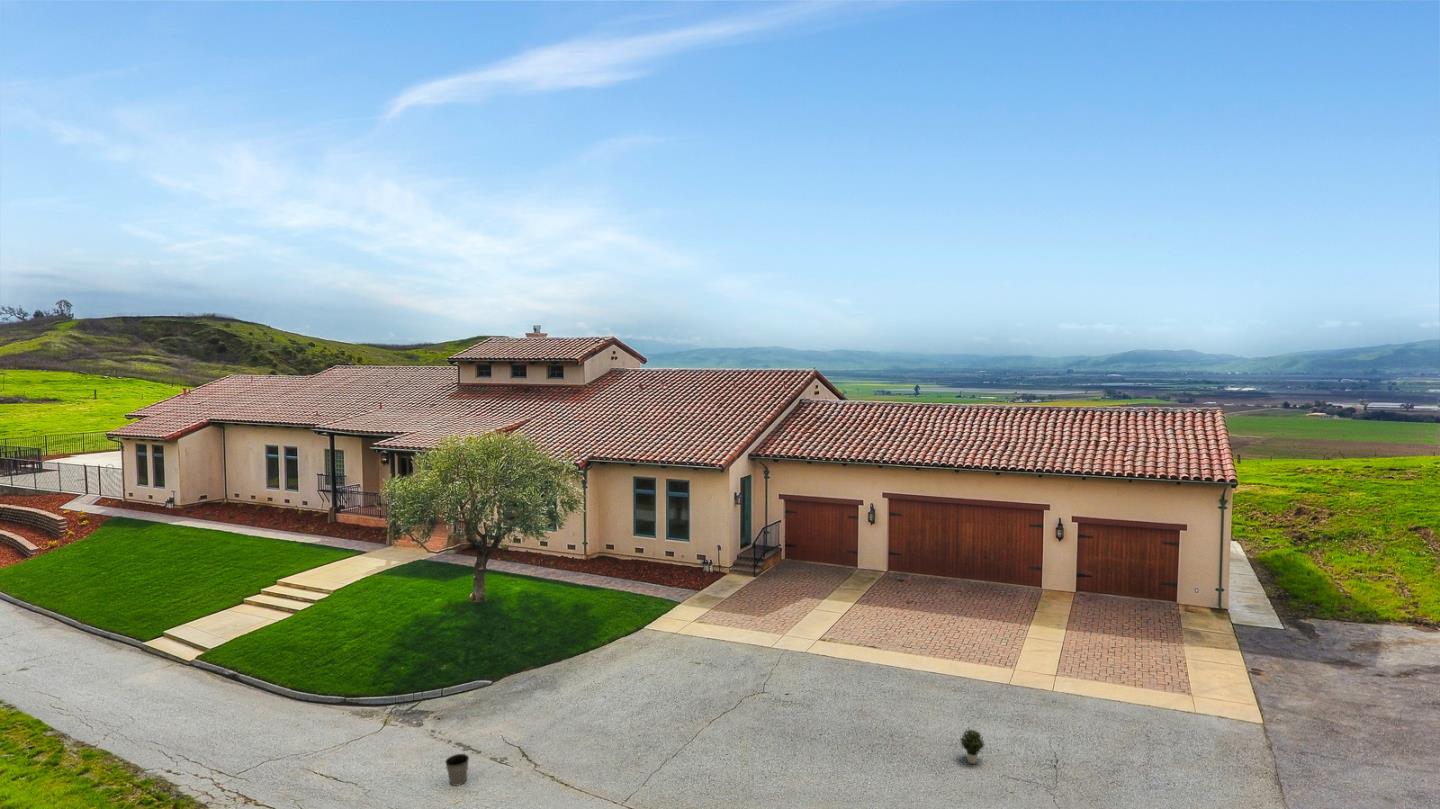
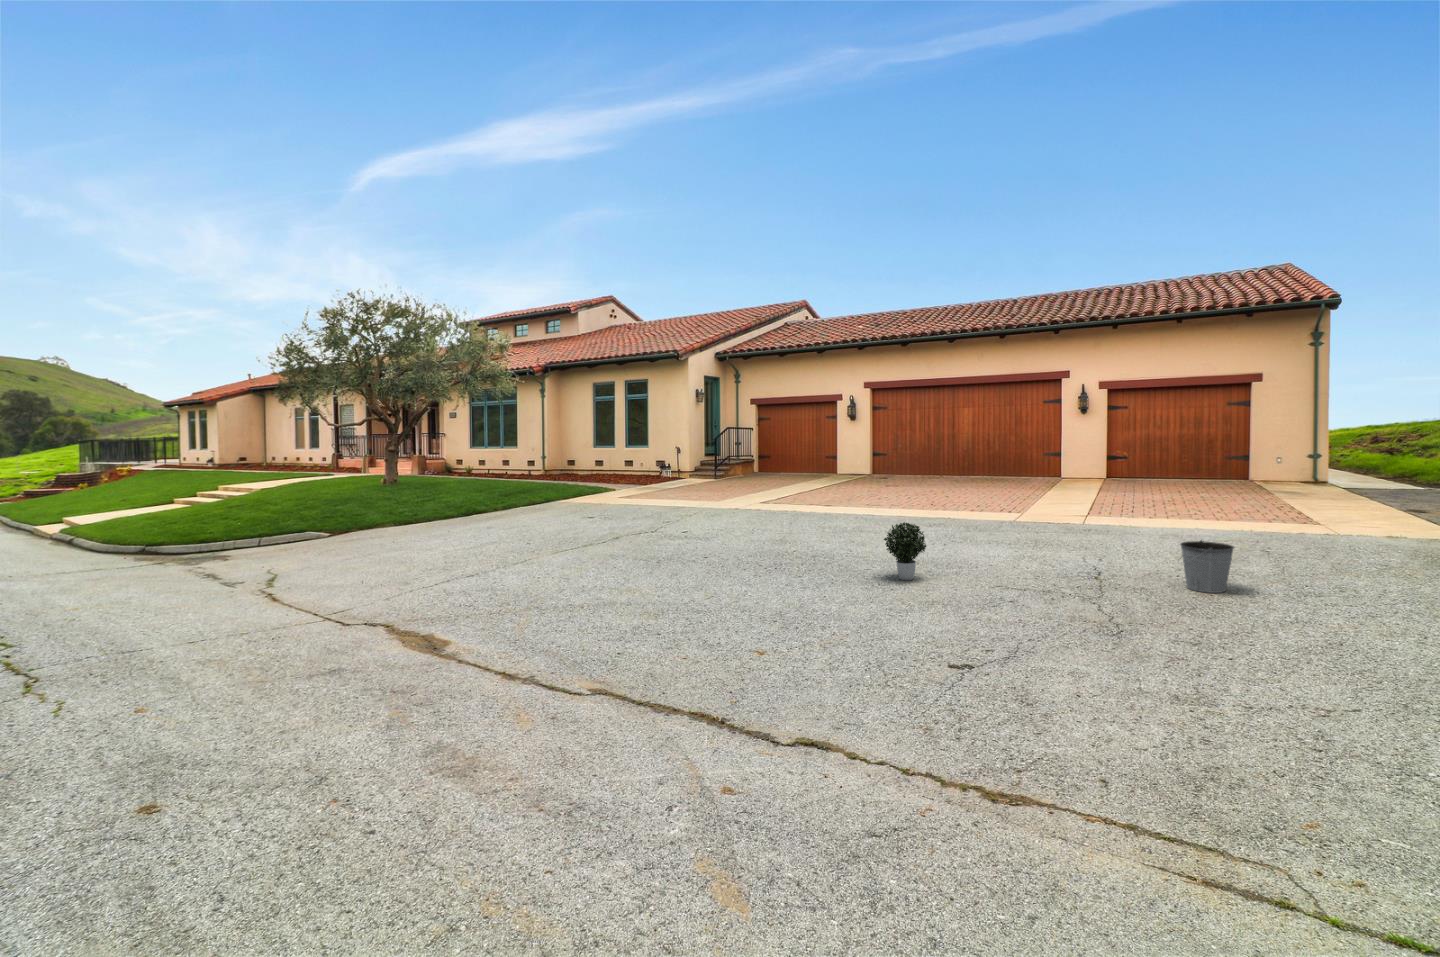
bucket: present [446,754,469,786] -> present [1180,540,1234,593]

